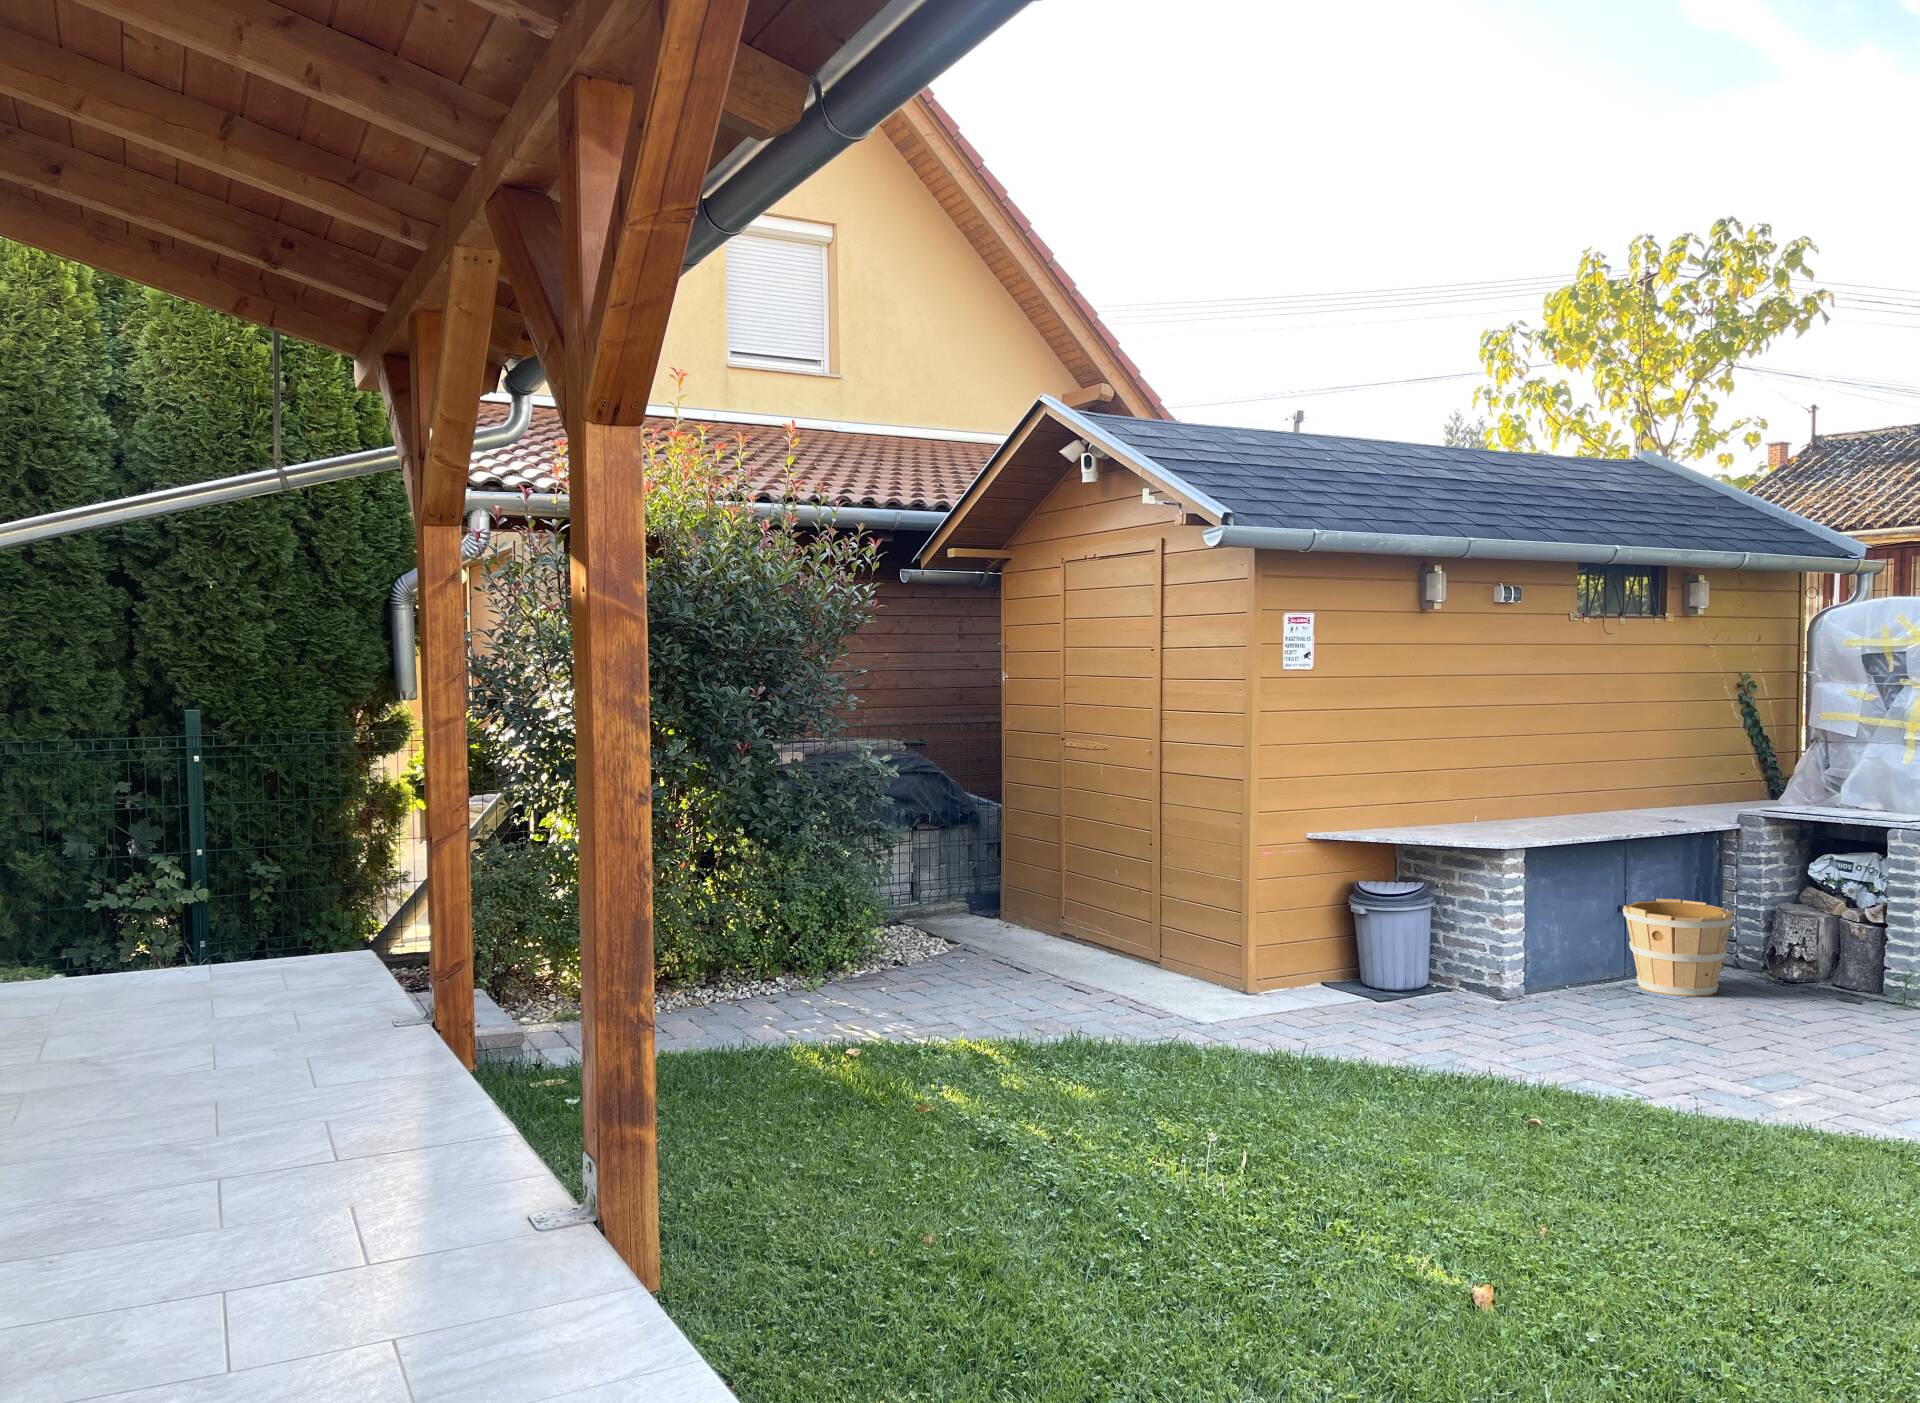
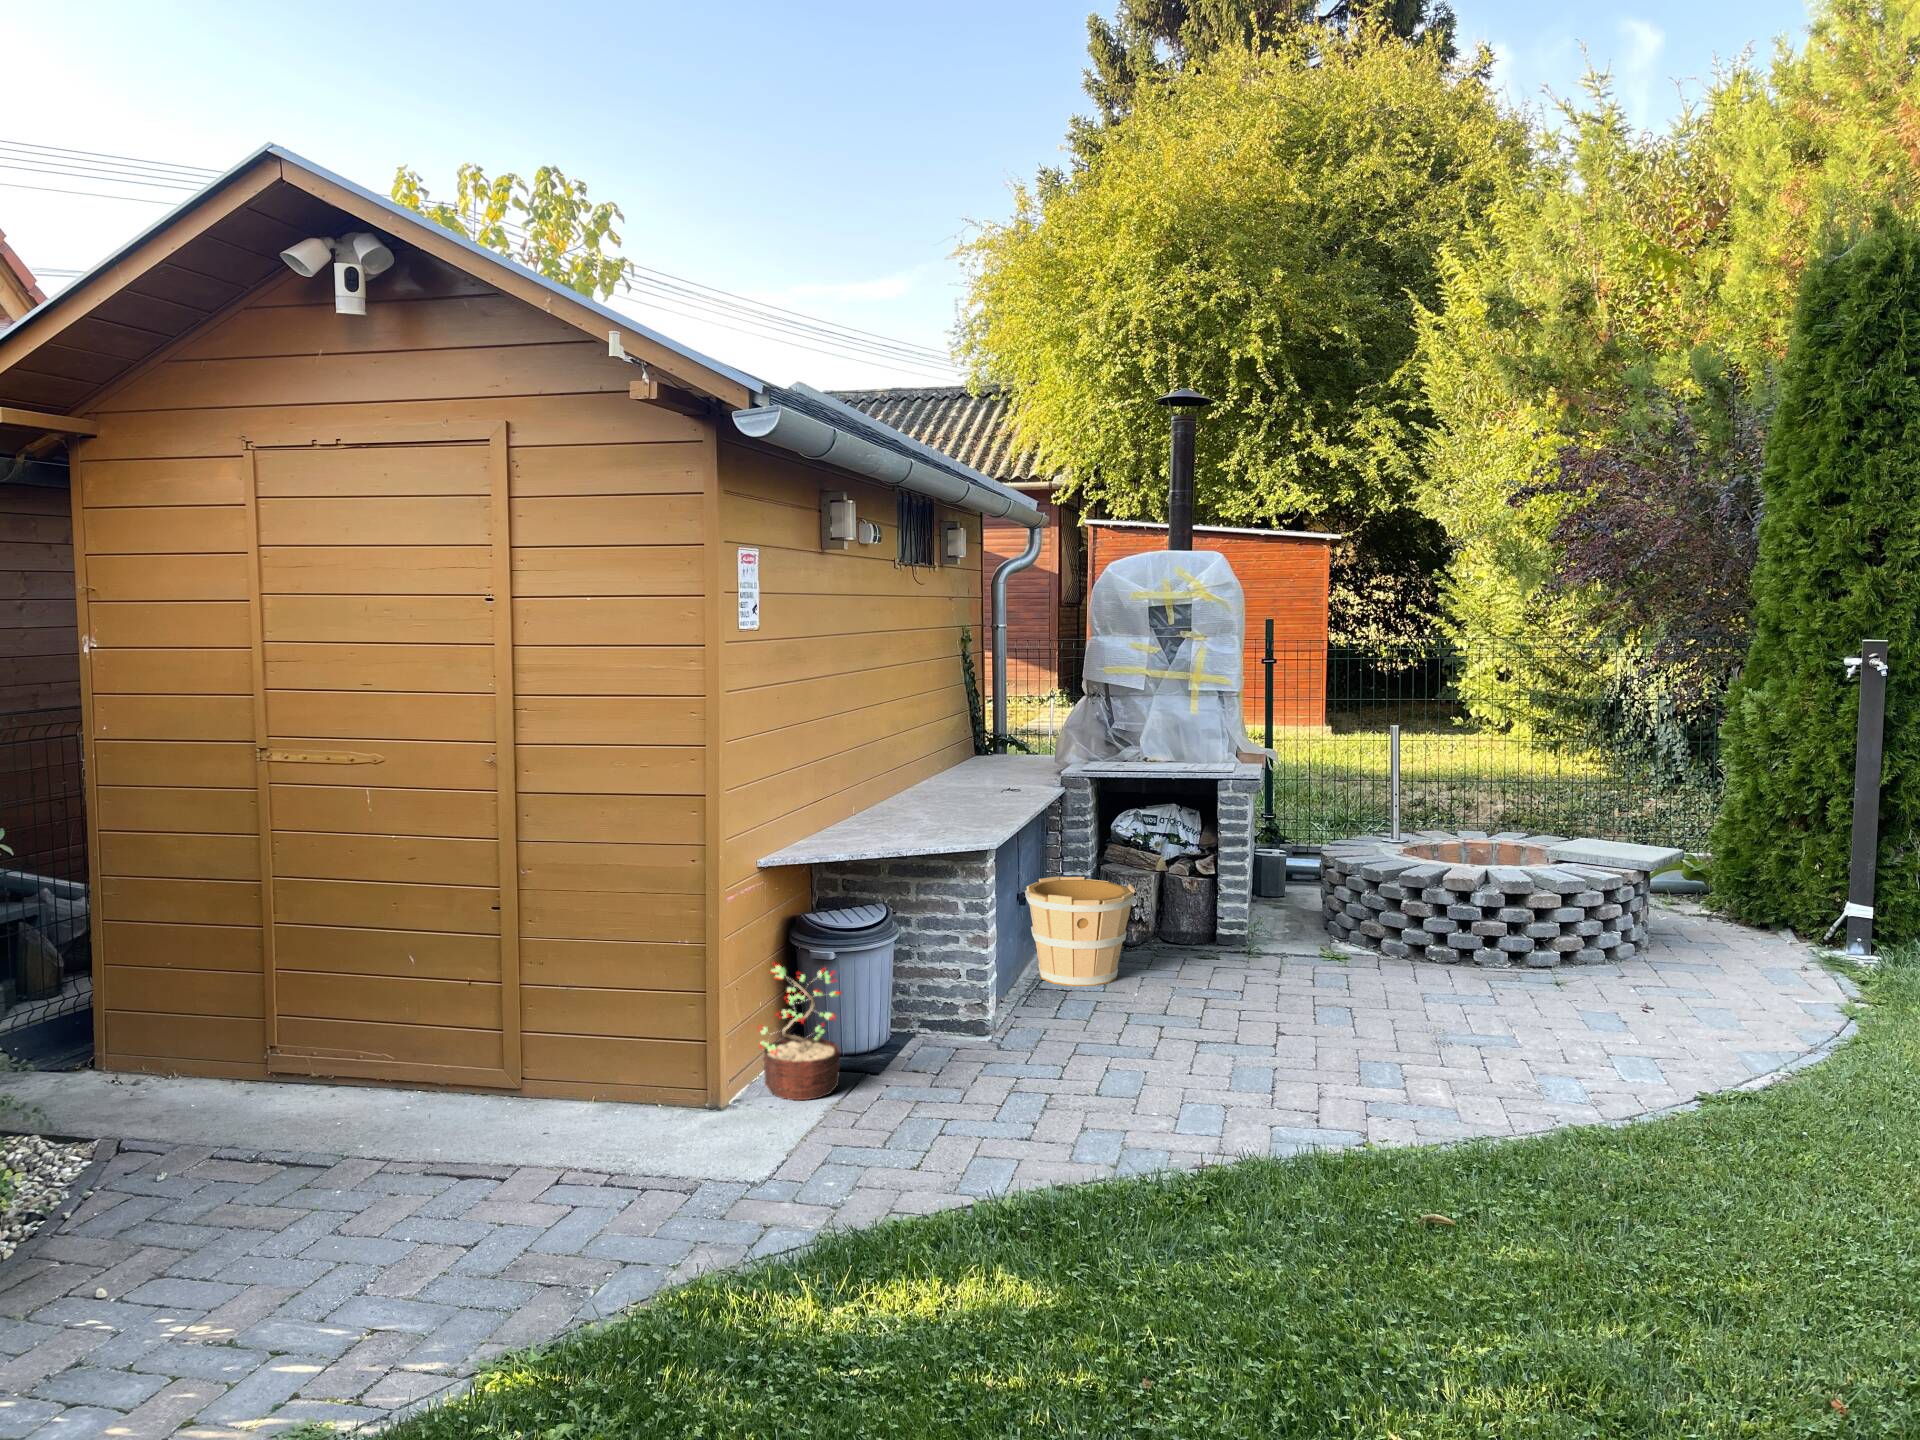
decorative plant: none [1273,900,1341,1000] -> present [758,963,842,1100]

